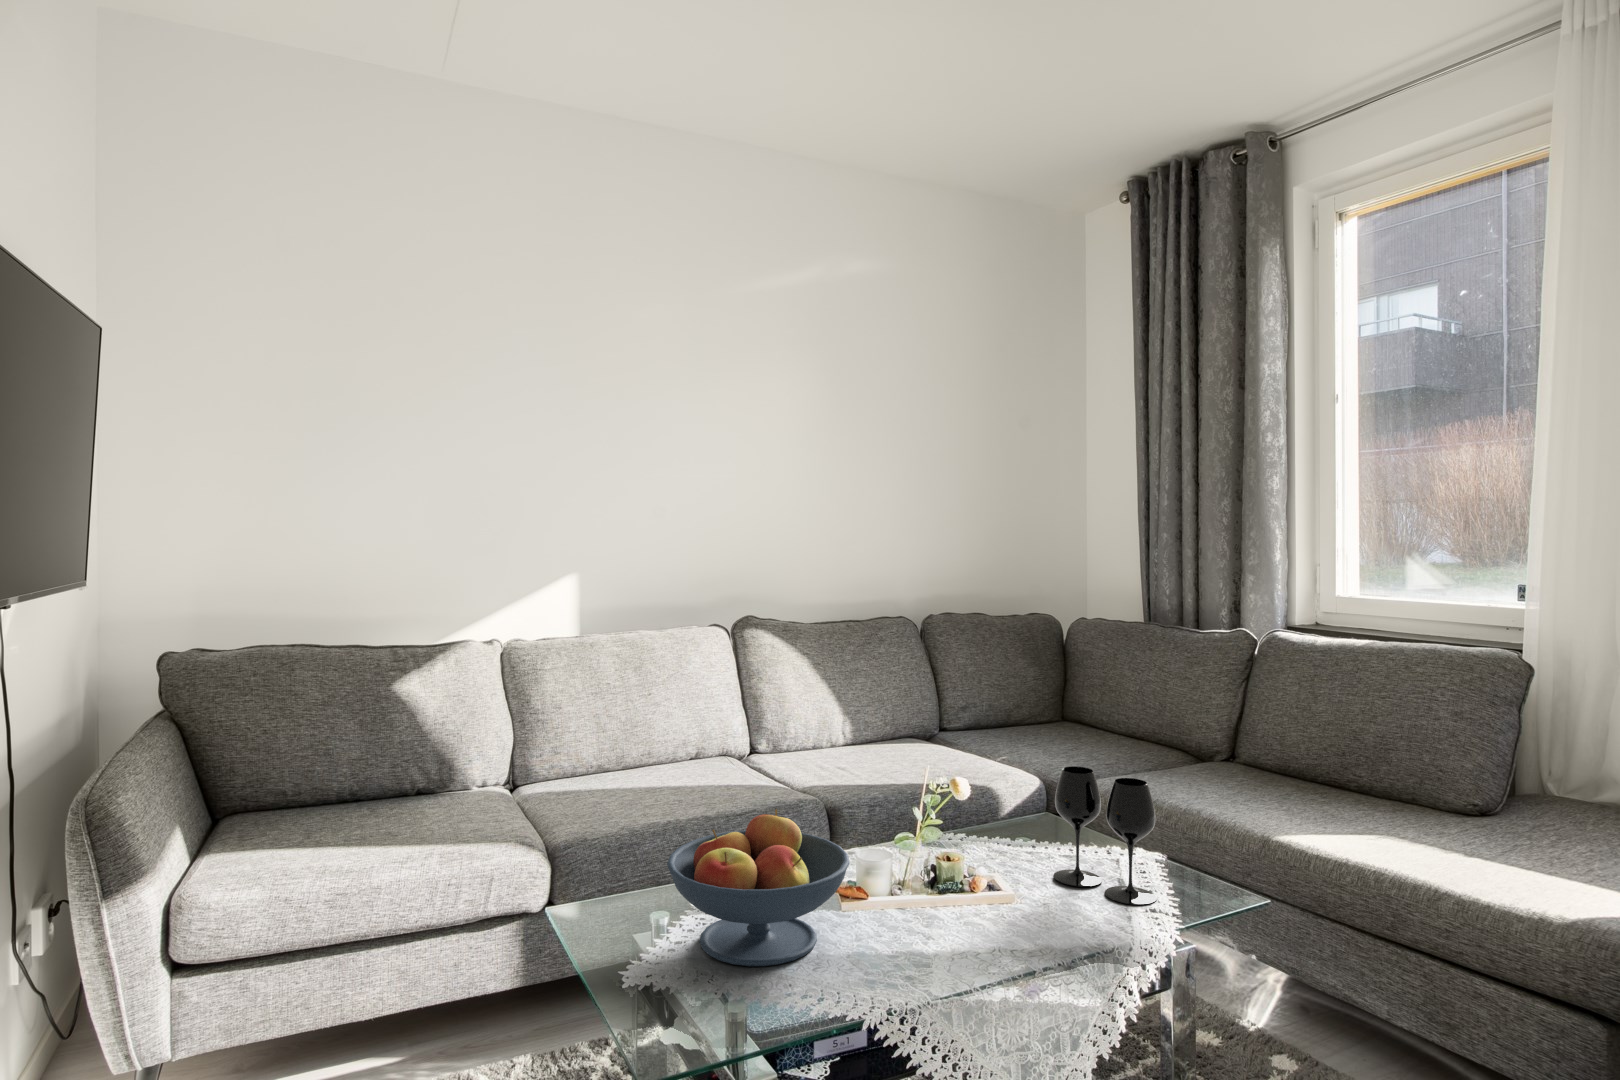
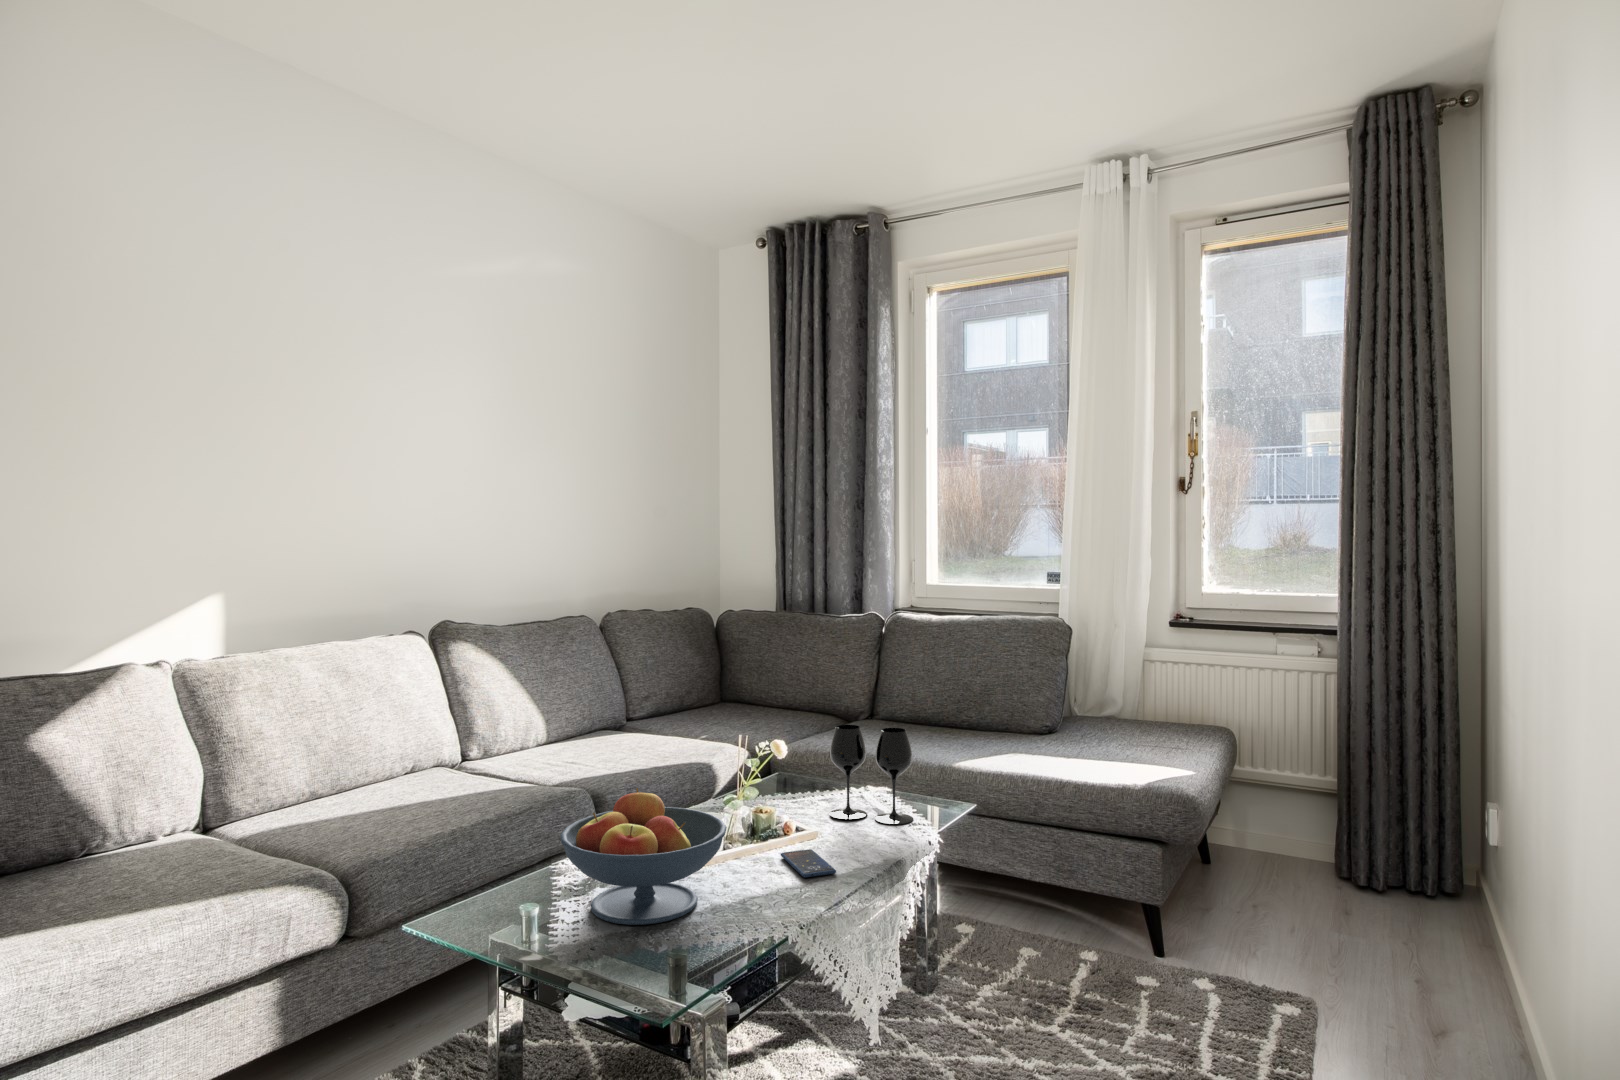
smartphone: none [947,912,992,952] -> present [781,849,836,877]

